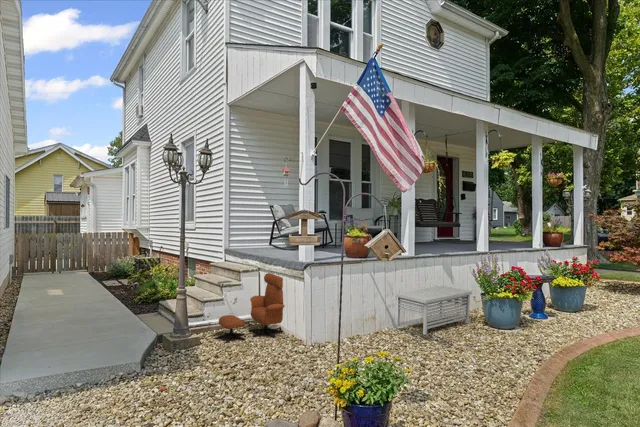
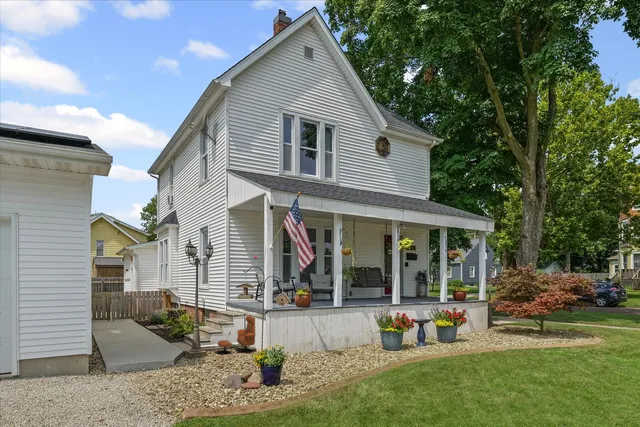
storage bench: present [396,286,472,335] -> none [326,324,377,353]

